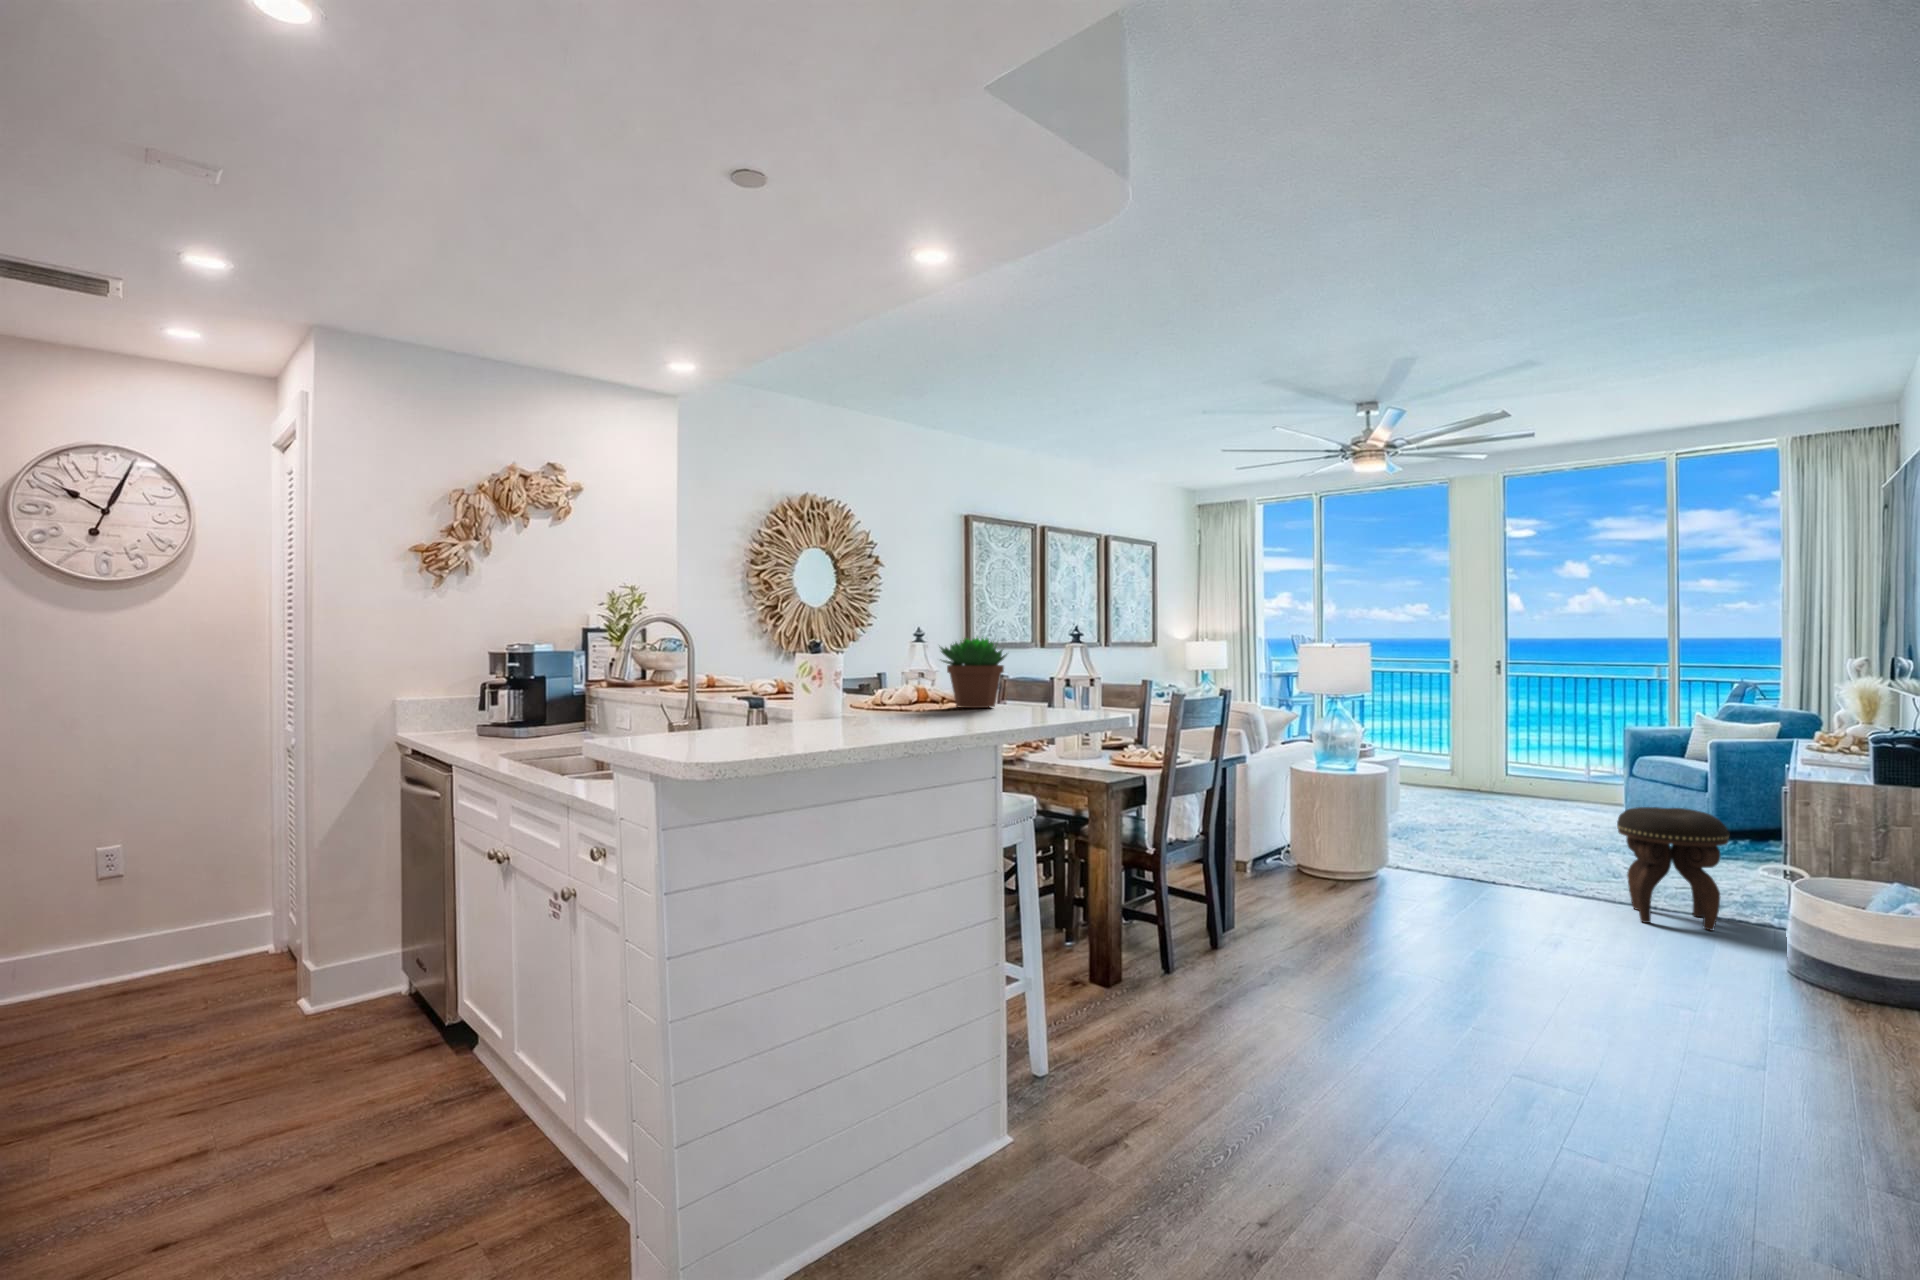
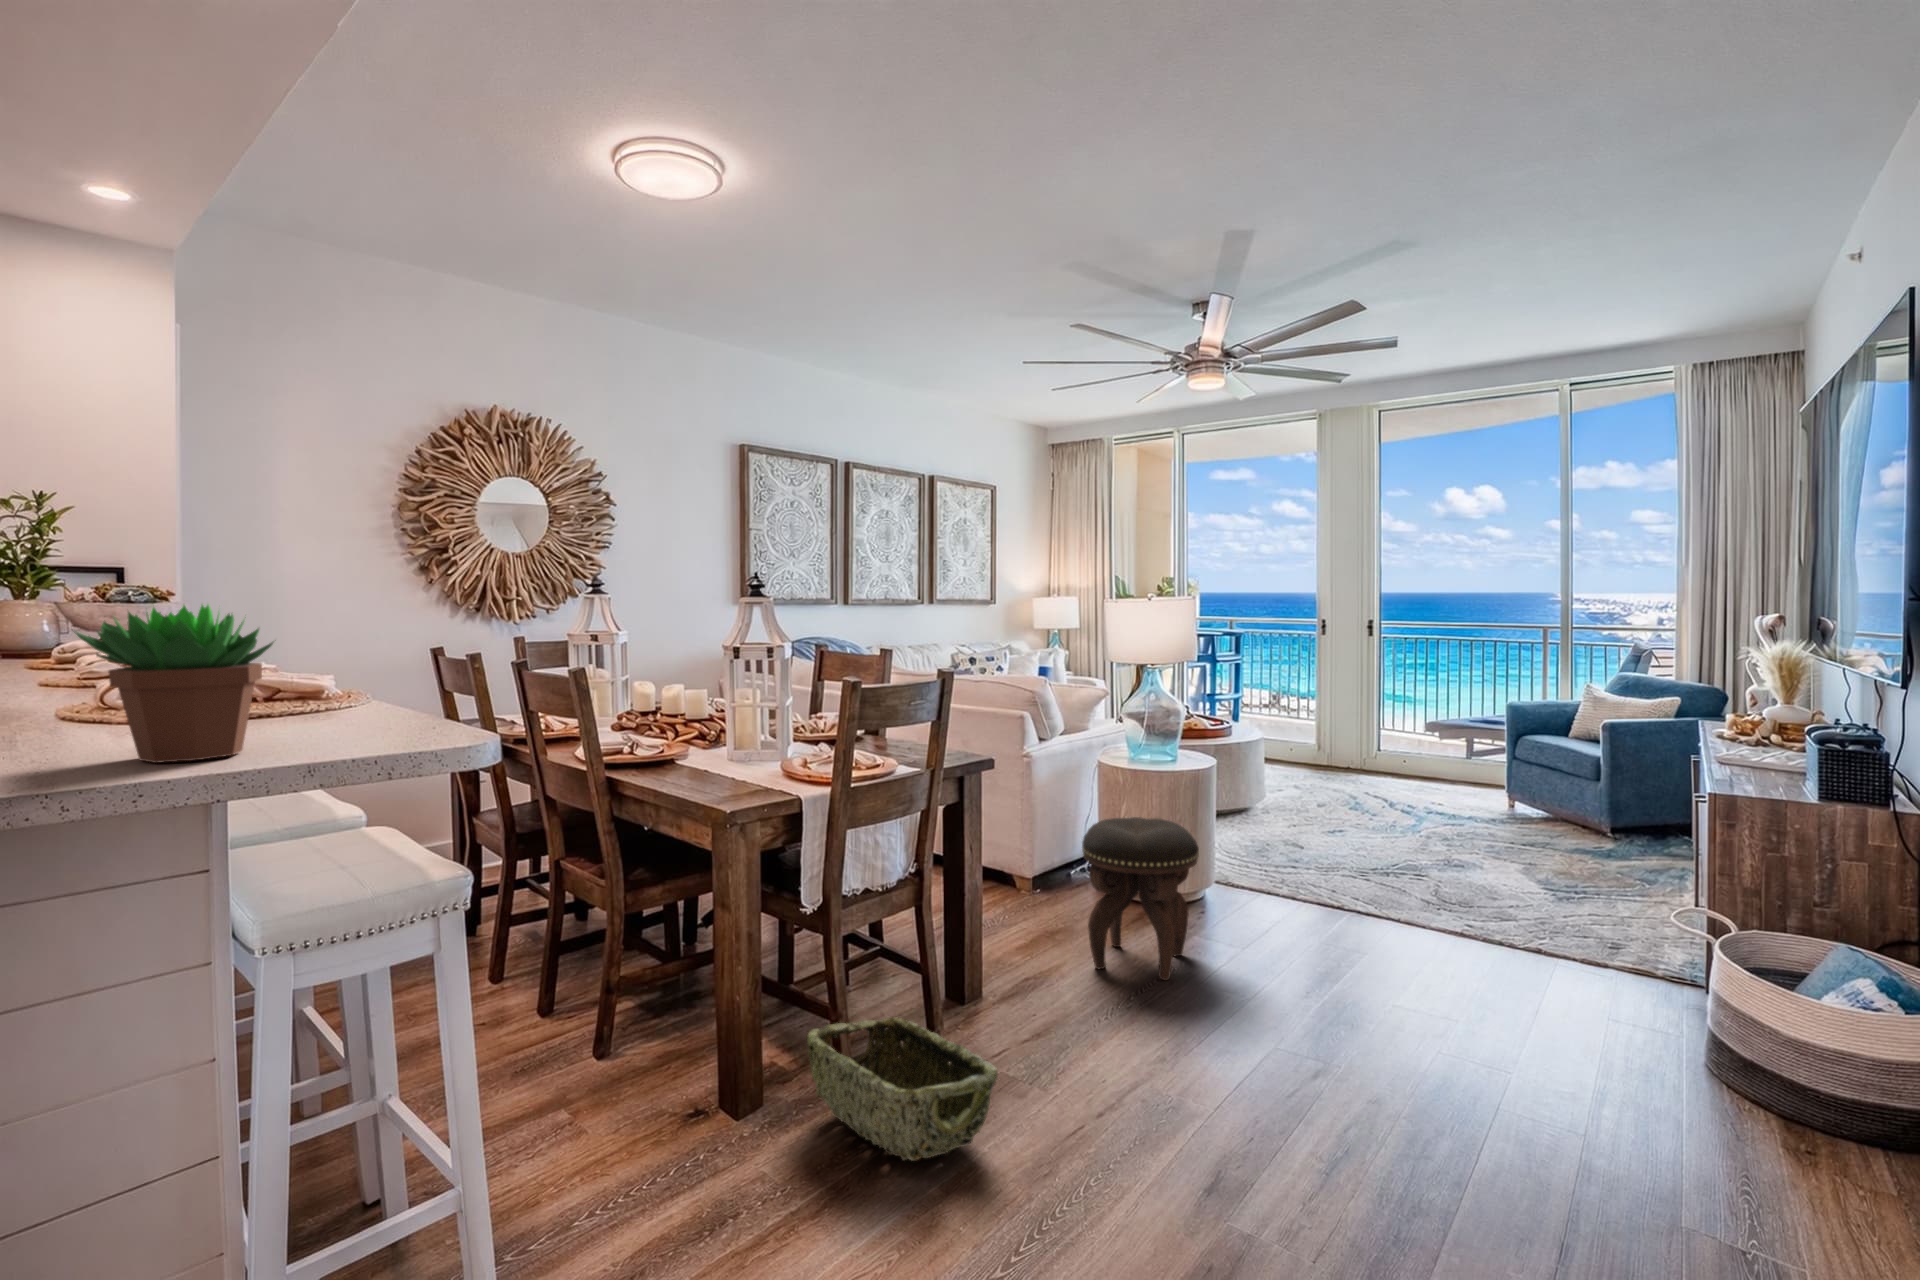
footstool: present [1617,807,1729,931] -> present [1082,817,1199,980]
woven basket: none [1145,919,1283,994] -> present [806,1017,998,1161]

